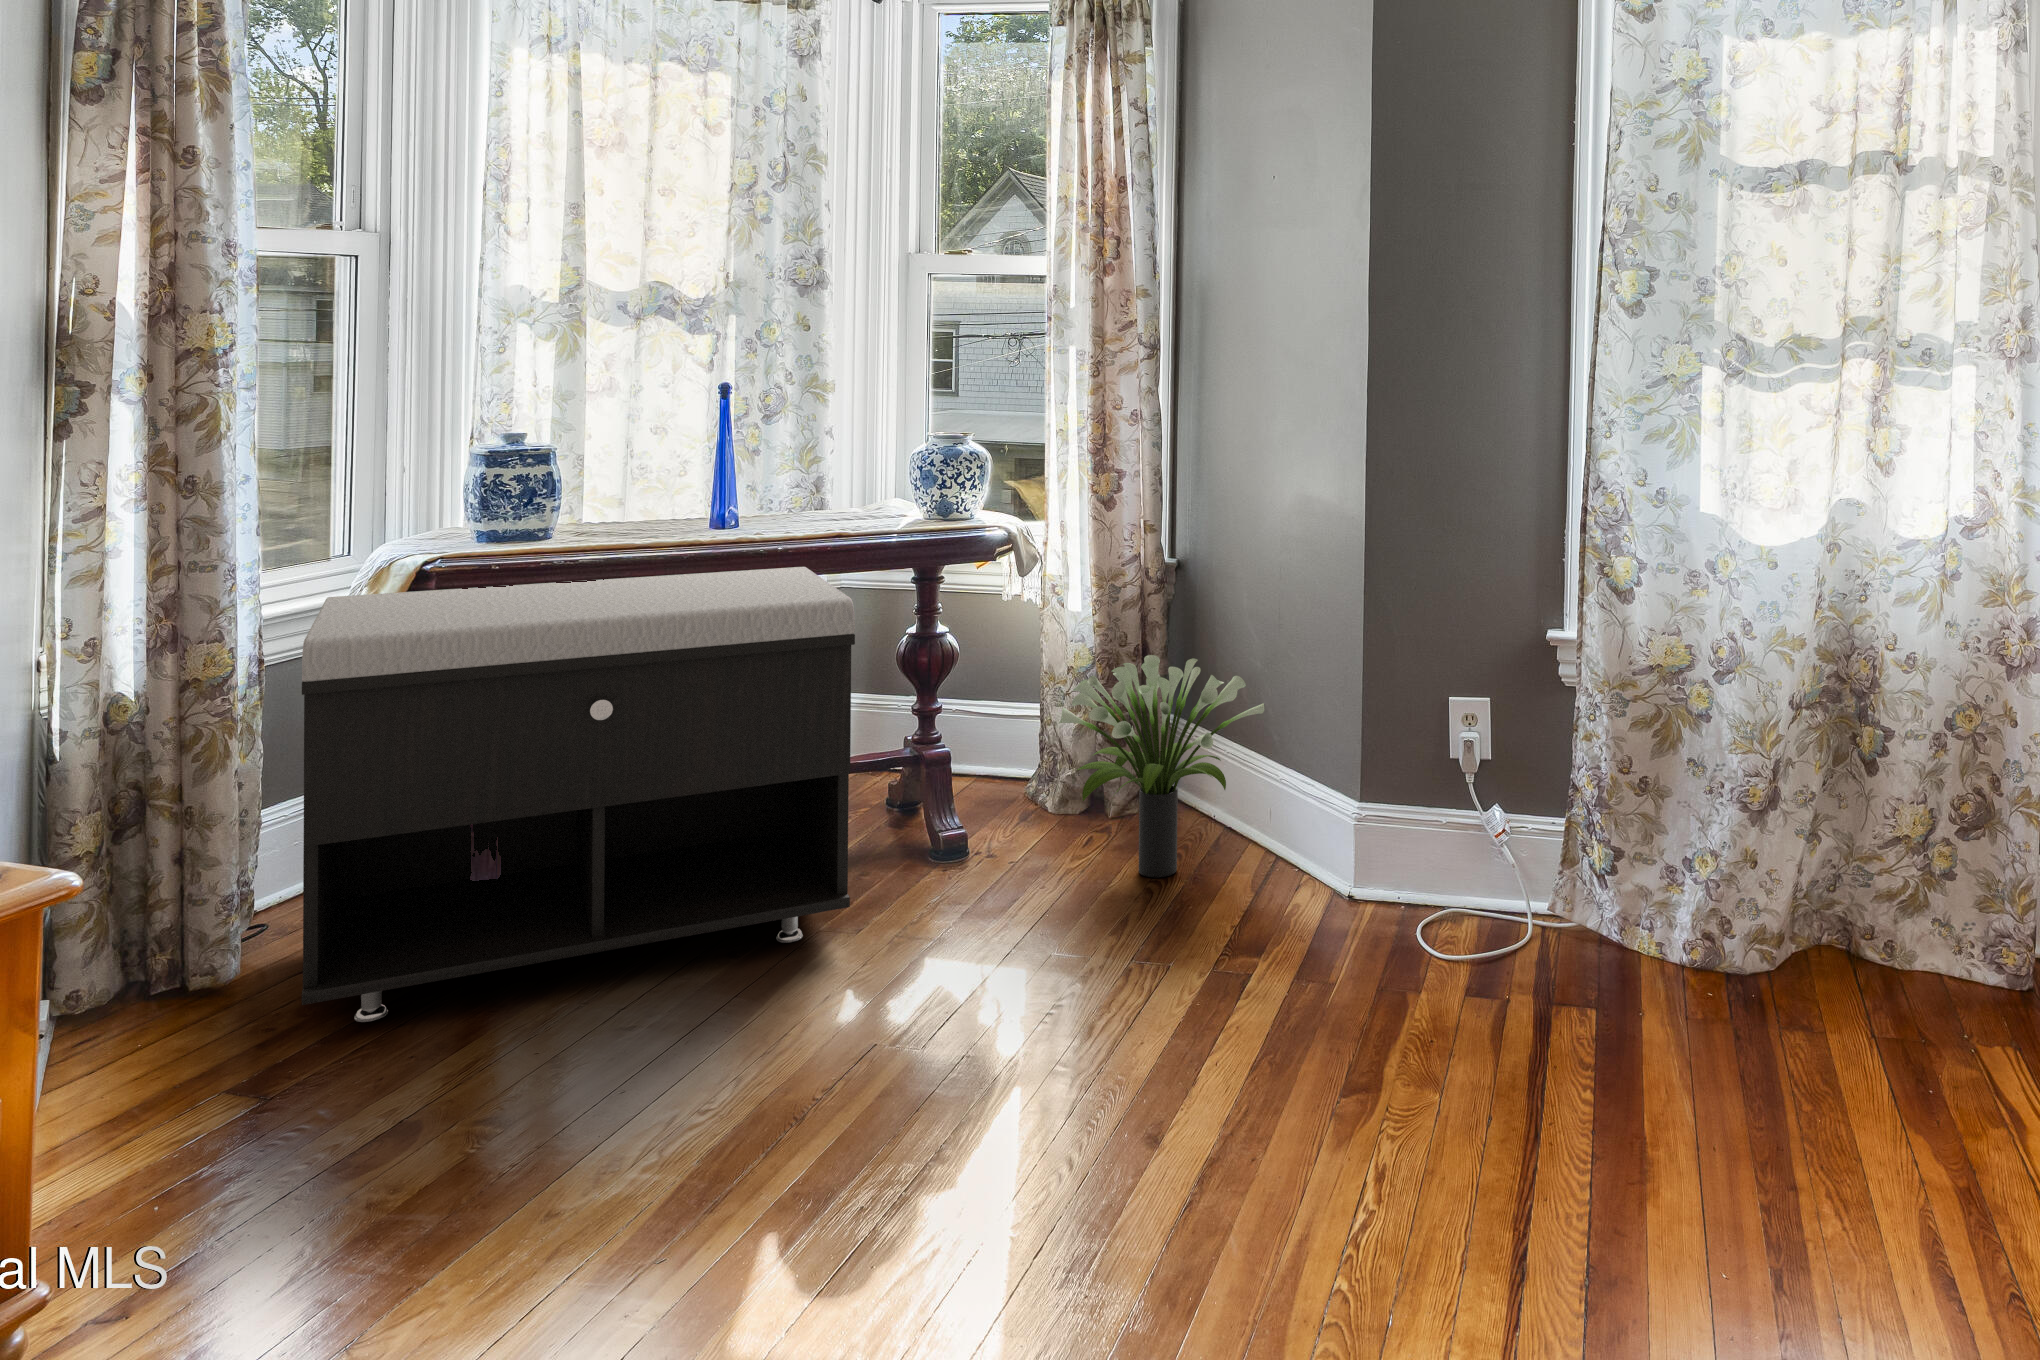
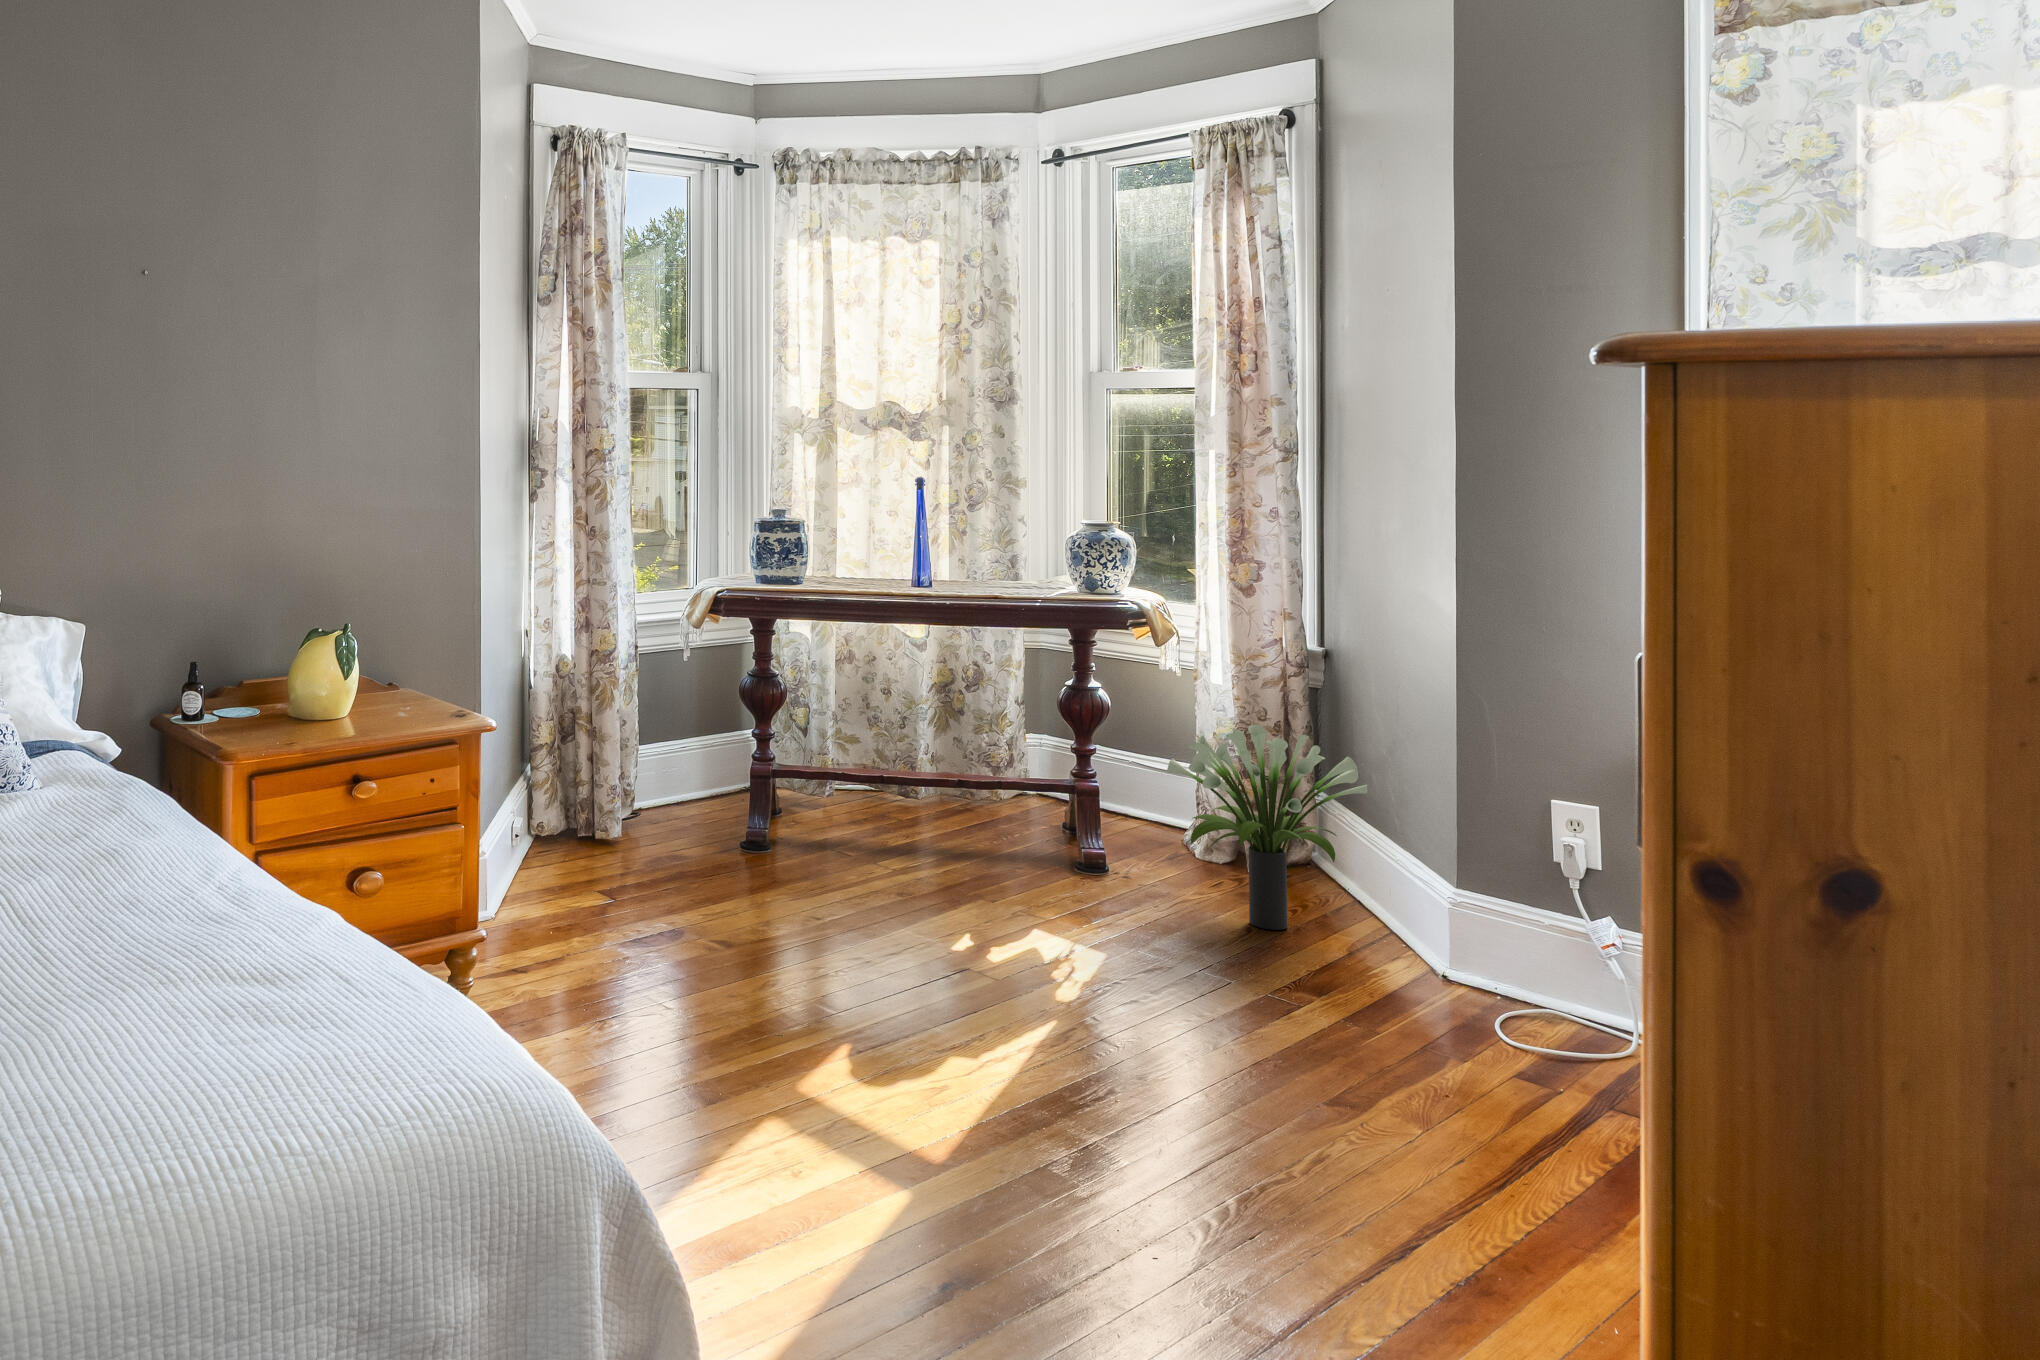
storage bench: present [302,567,855,1022] -> none [638,609,980,901]

